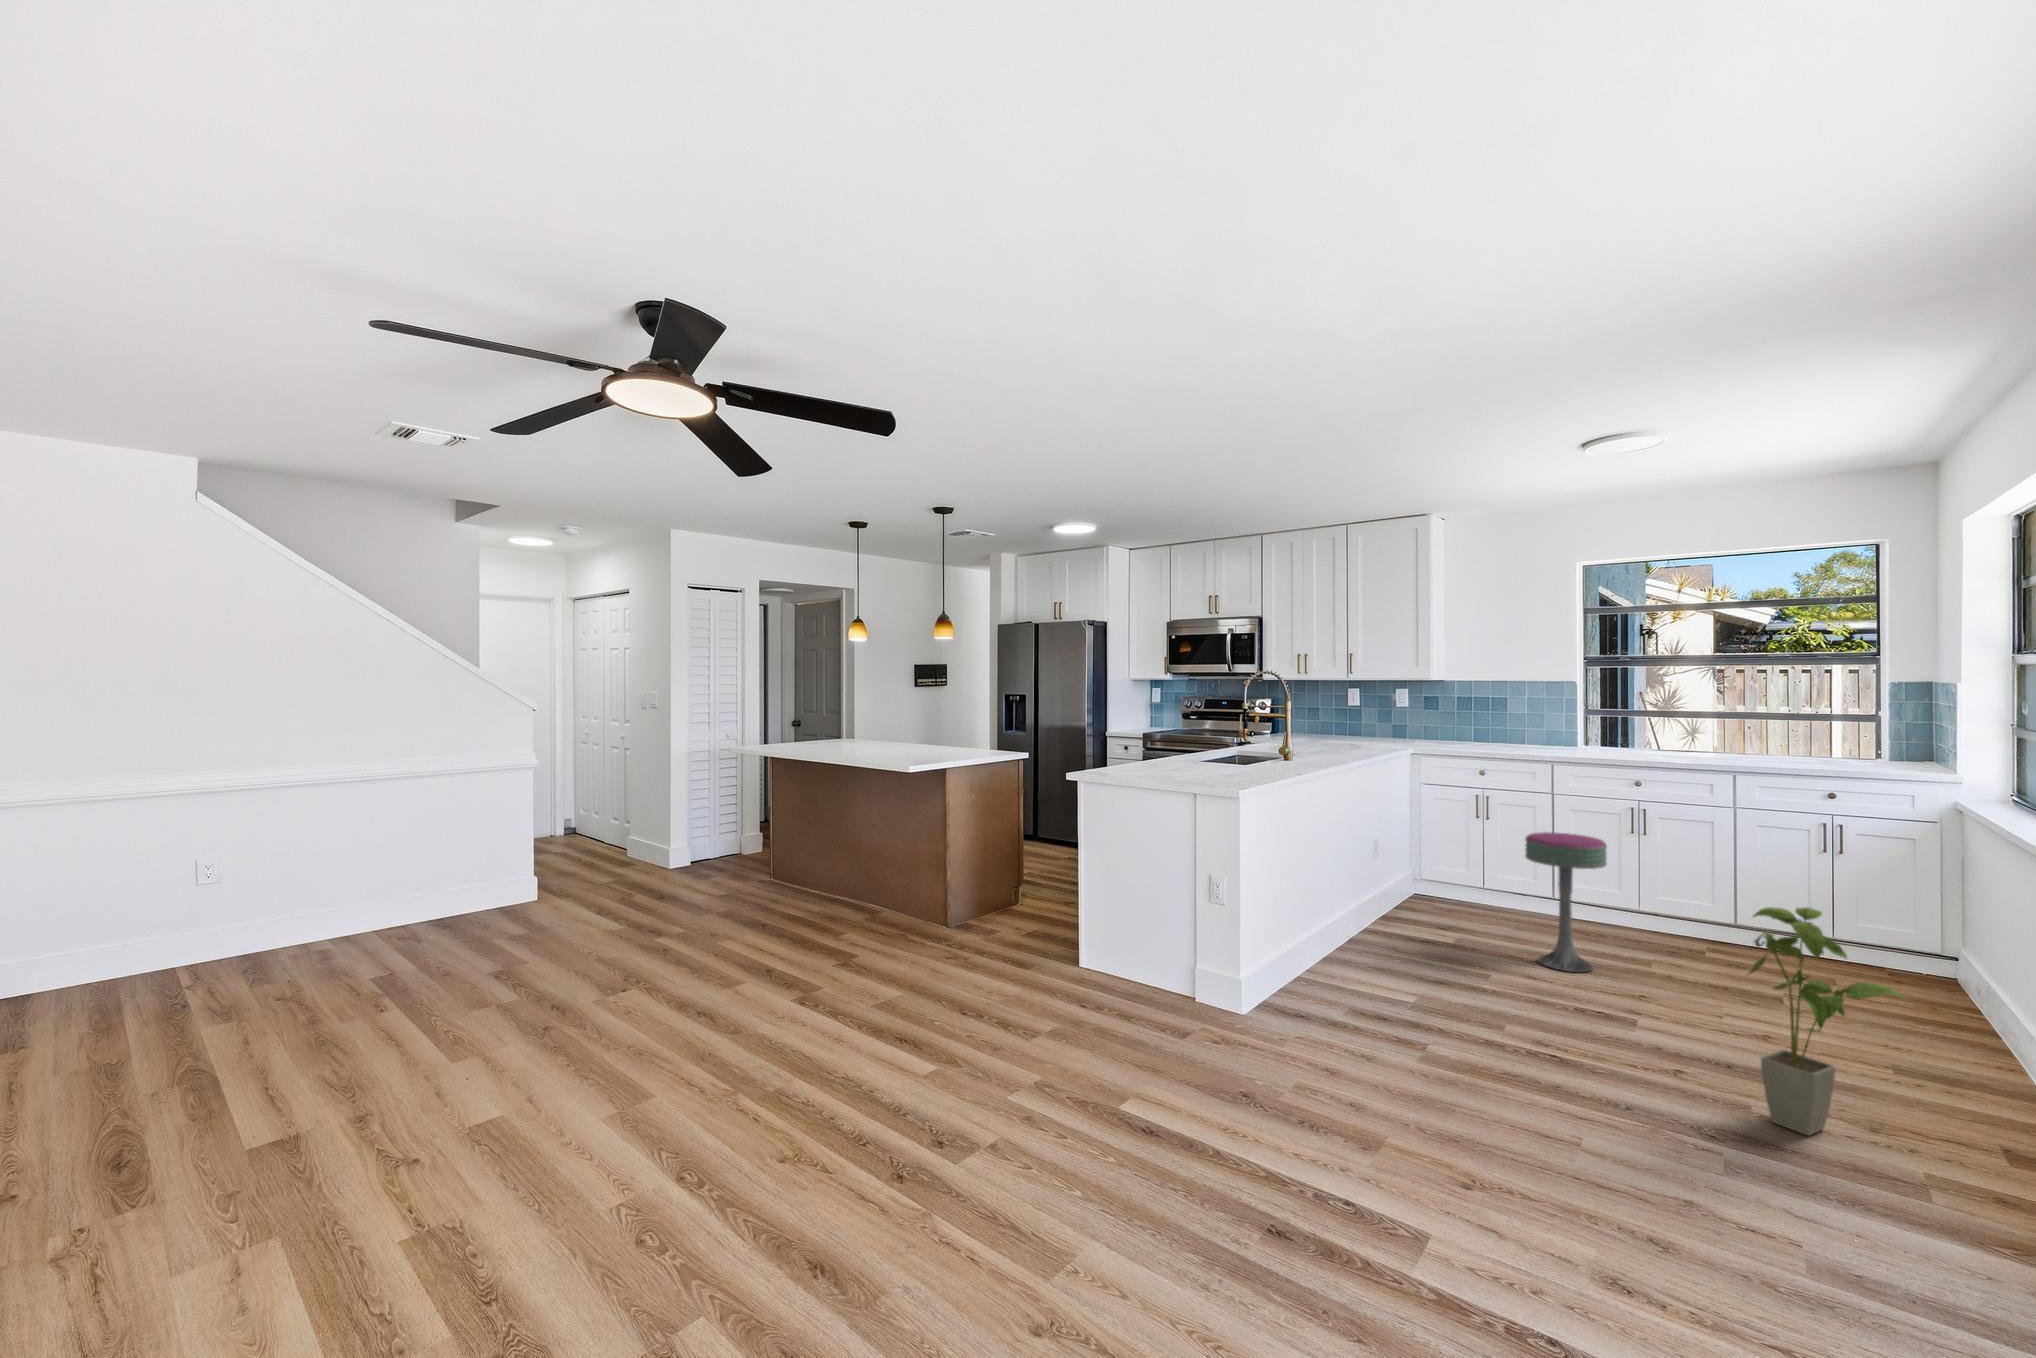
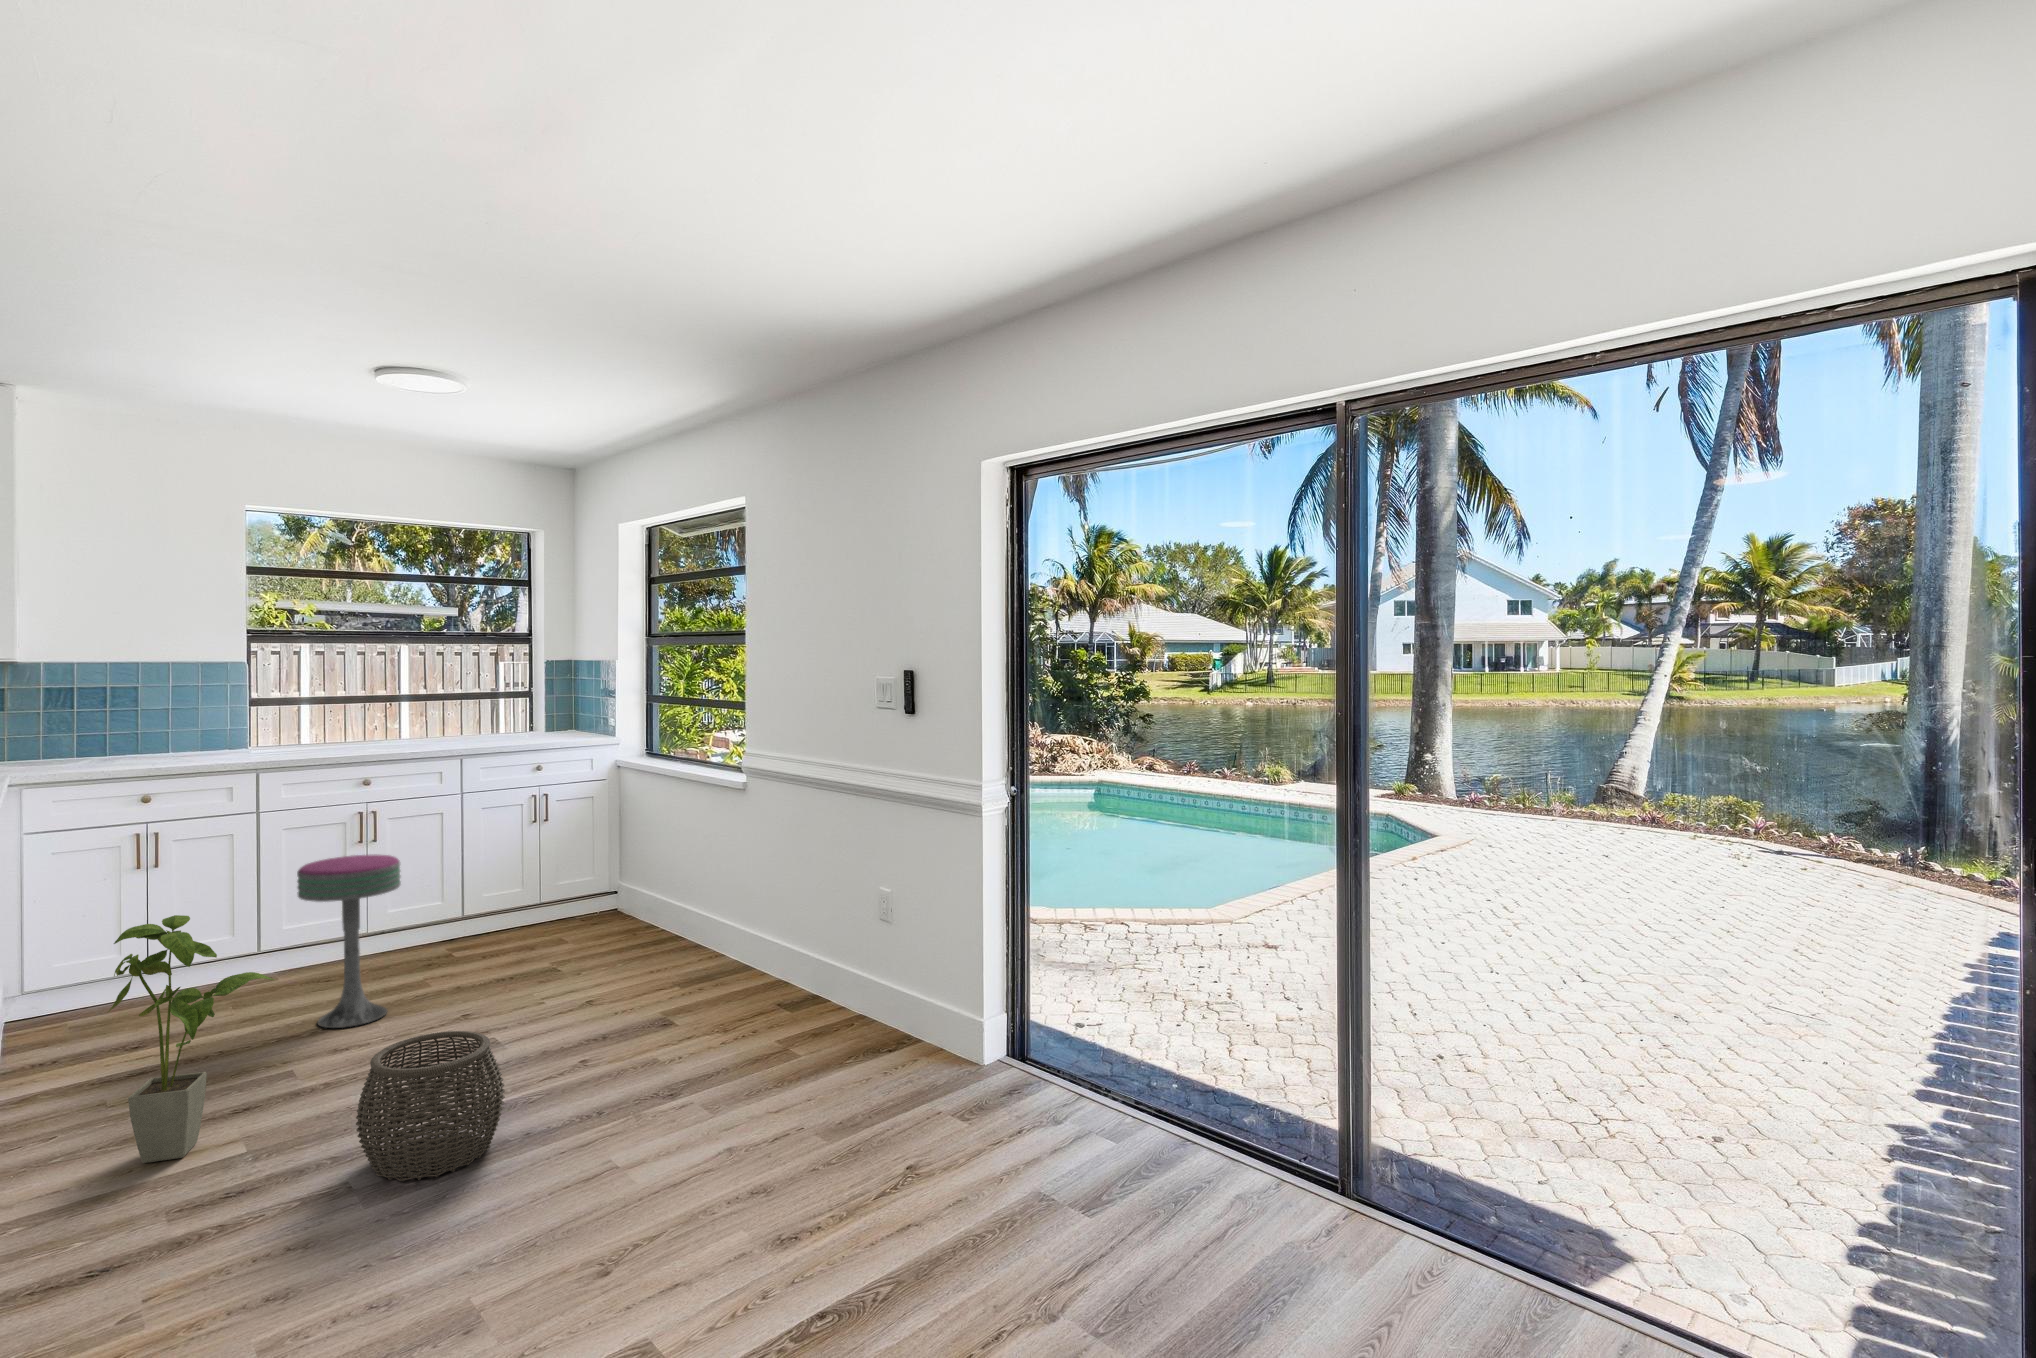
house plant: present [1749,907,1907,1136] -> present [108,915,274,1163]
woven basket: none [1426,964,1539,1079] -> present [356,1031,505,1181]

